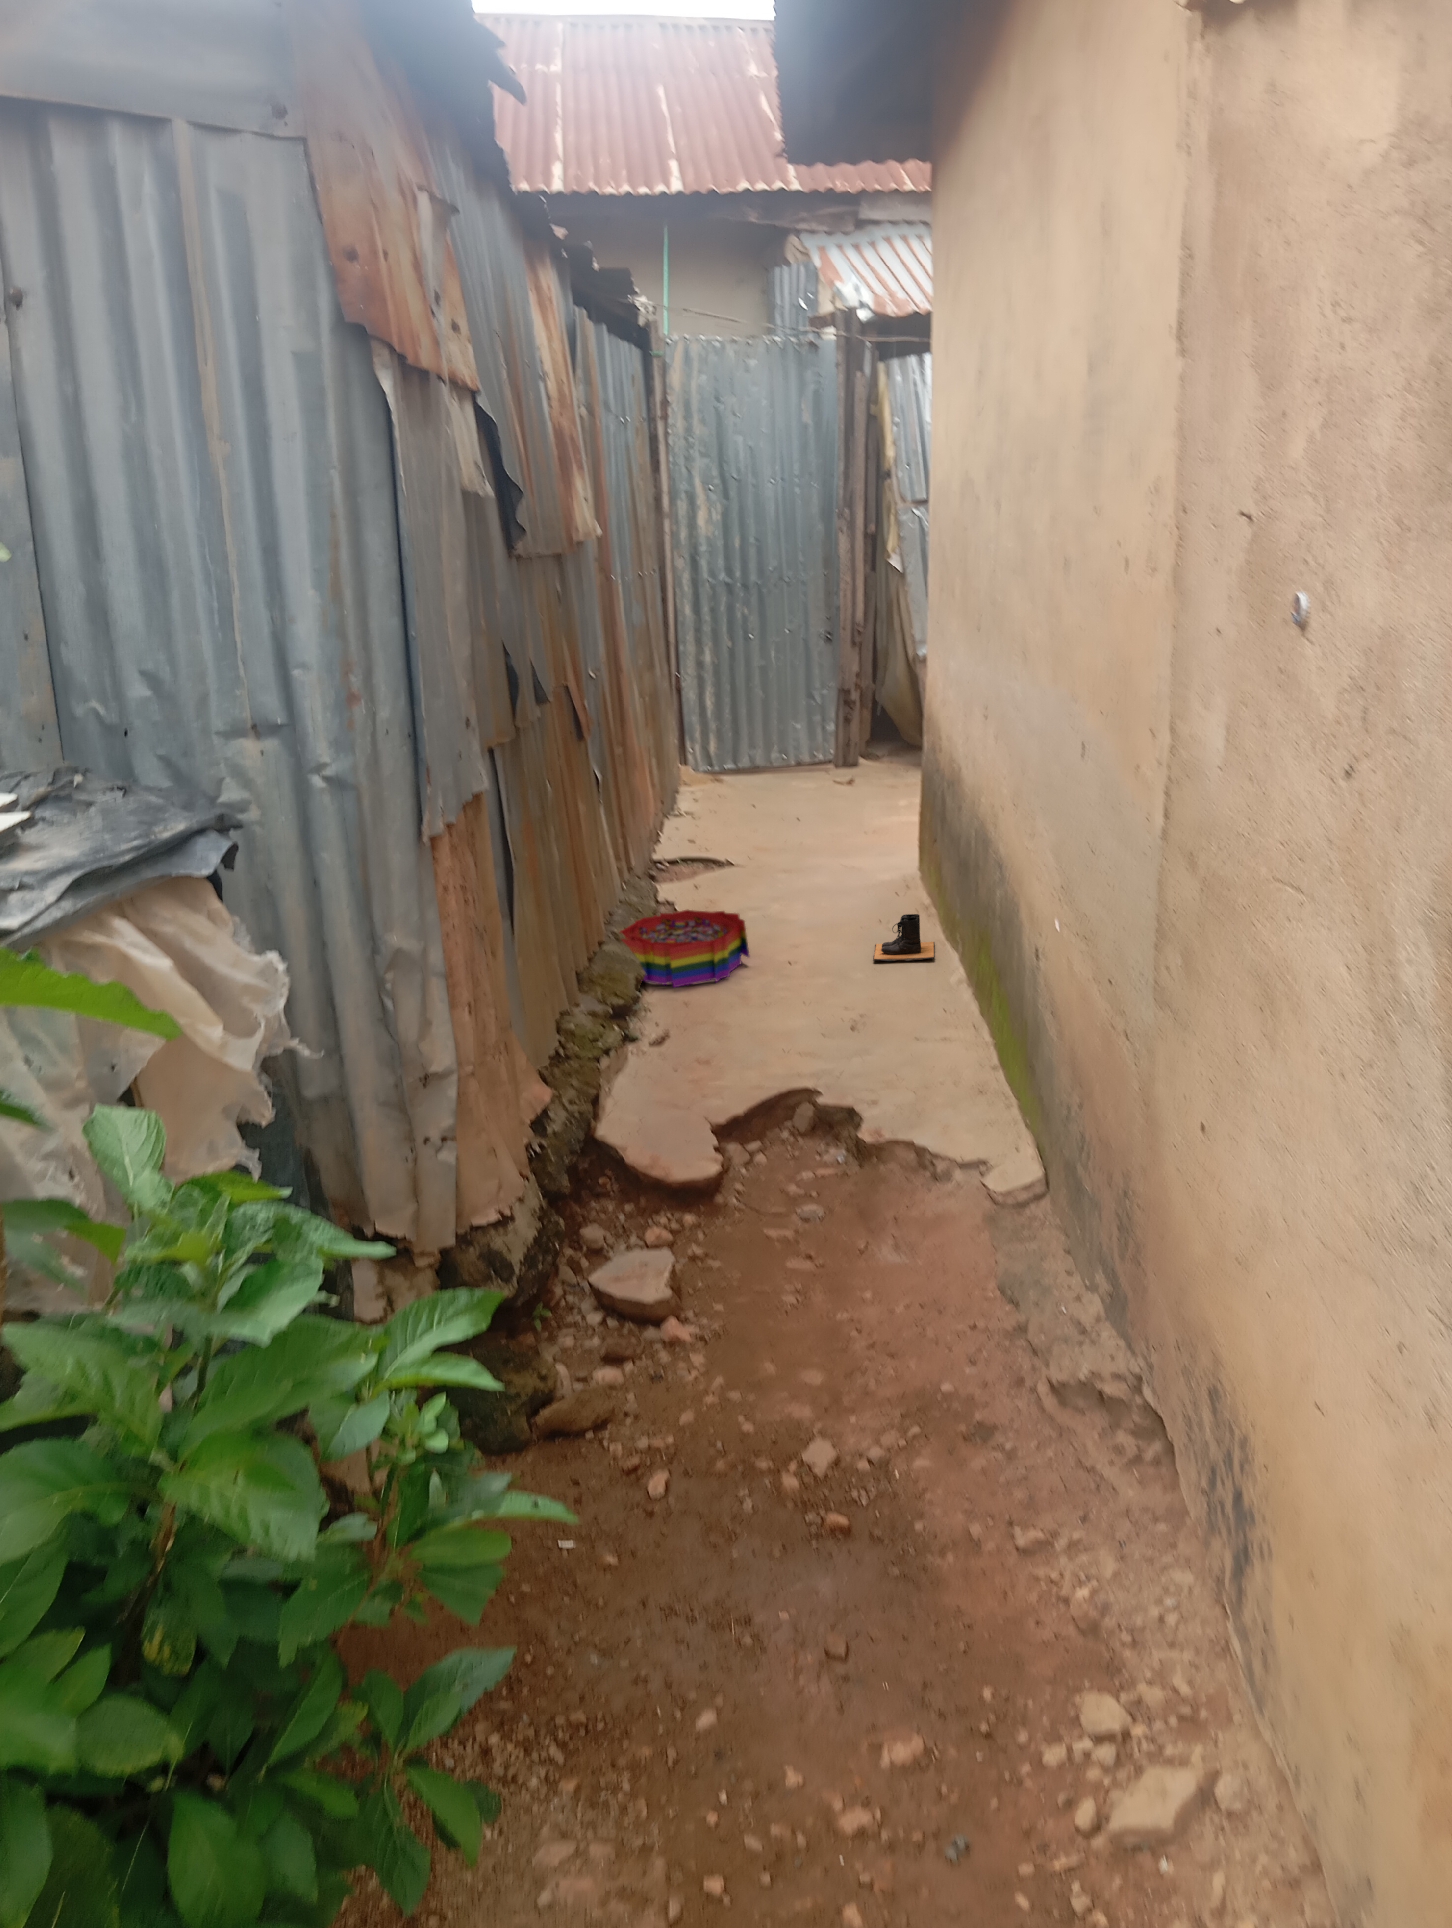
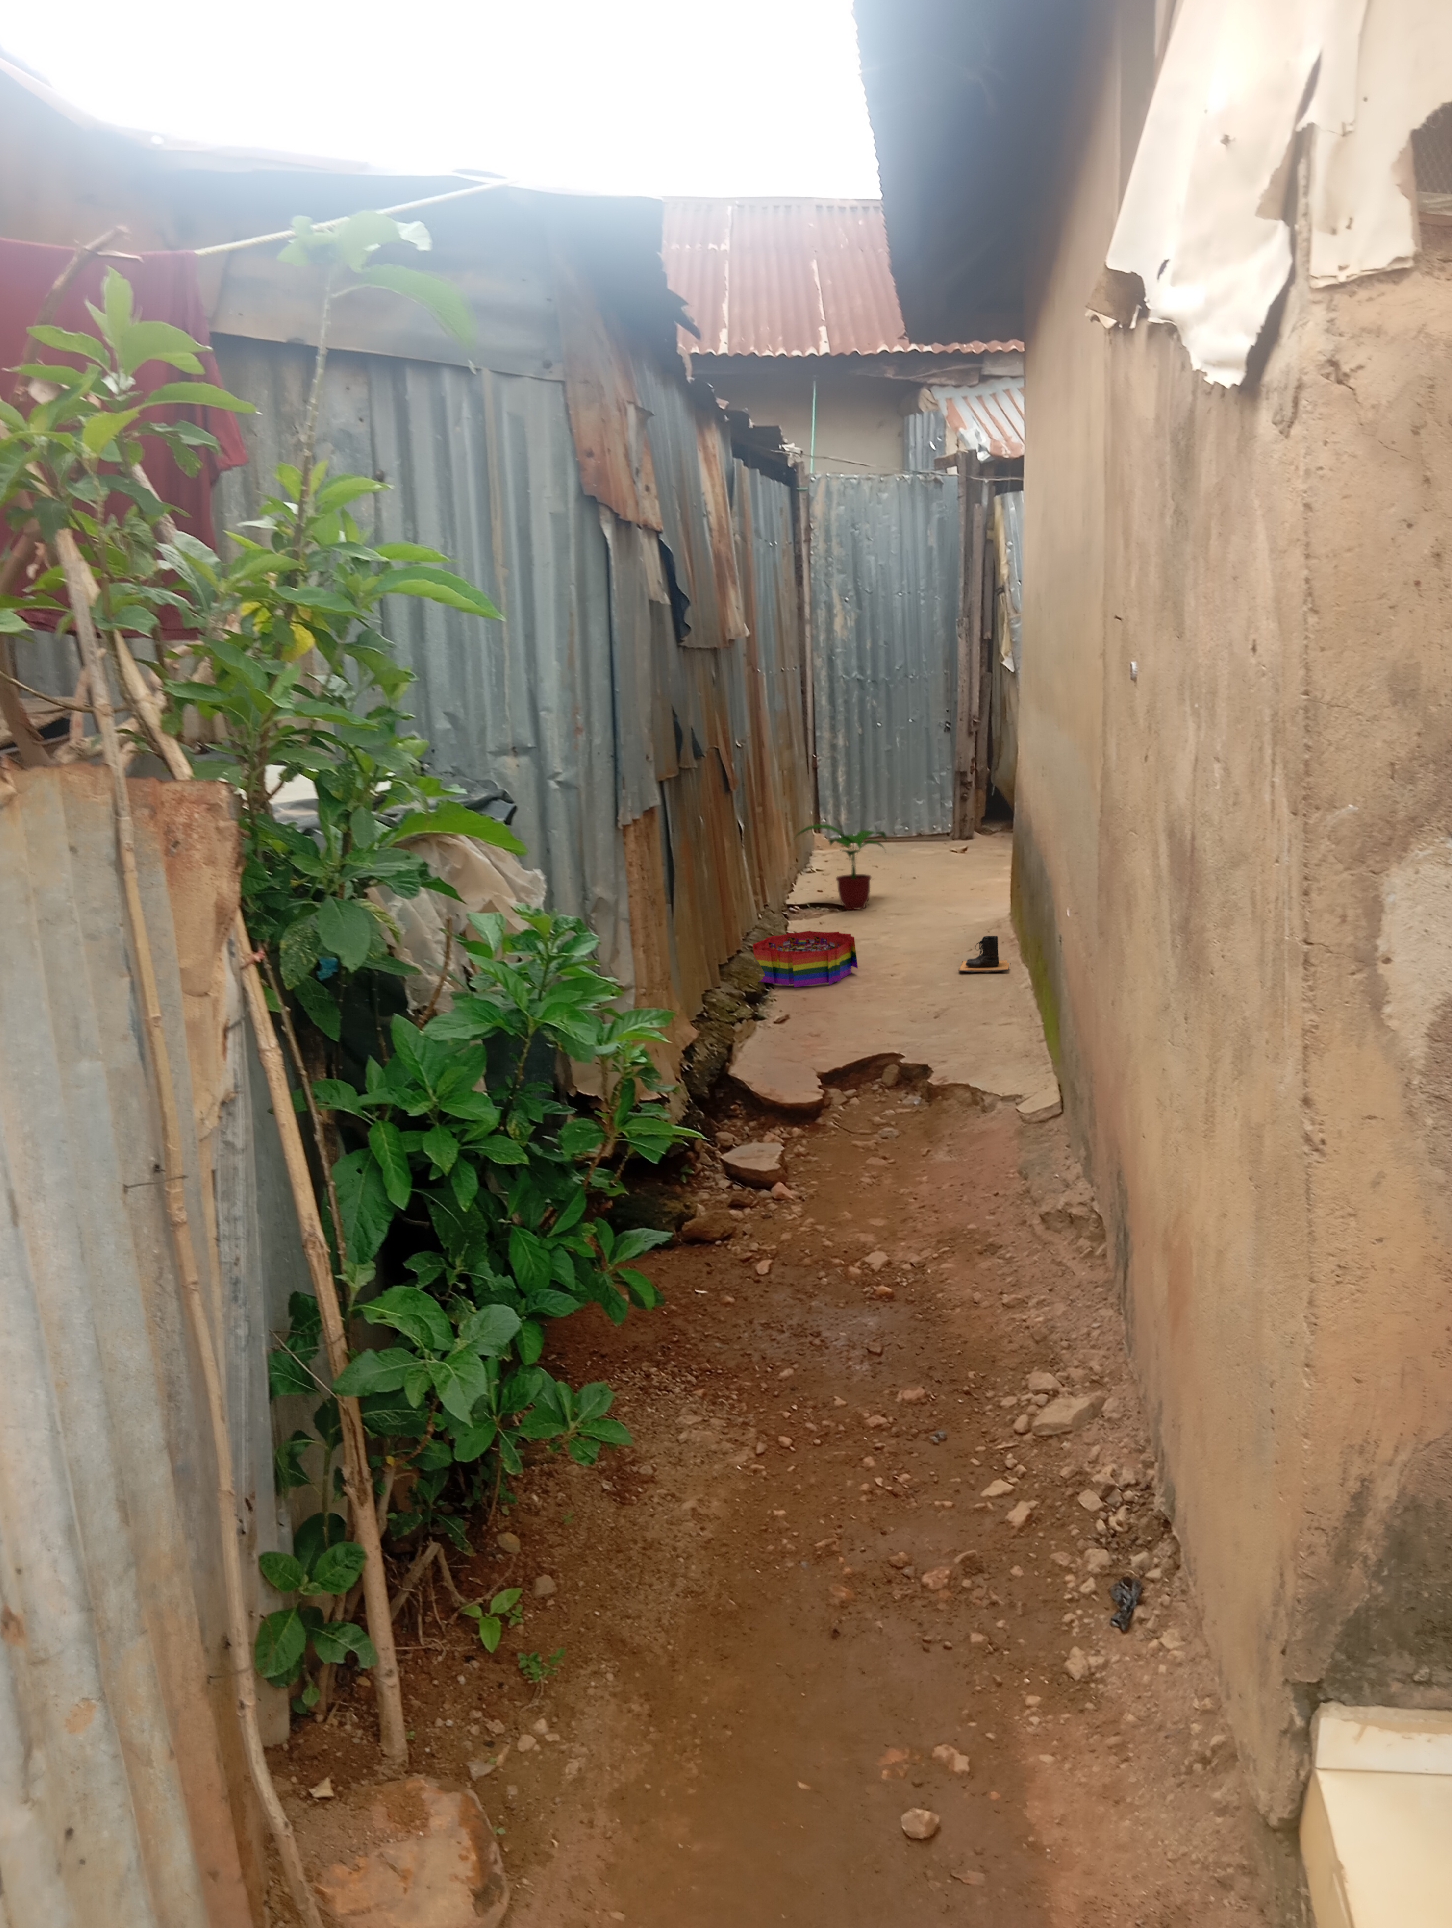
potted plant: none [660,764,771,866] -> present [799,824,886,910]

